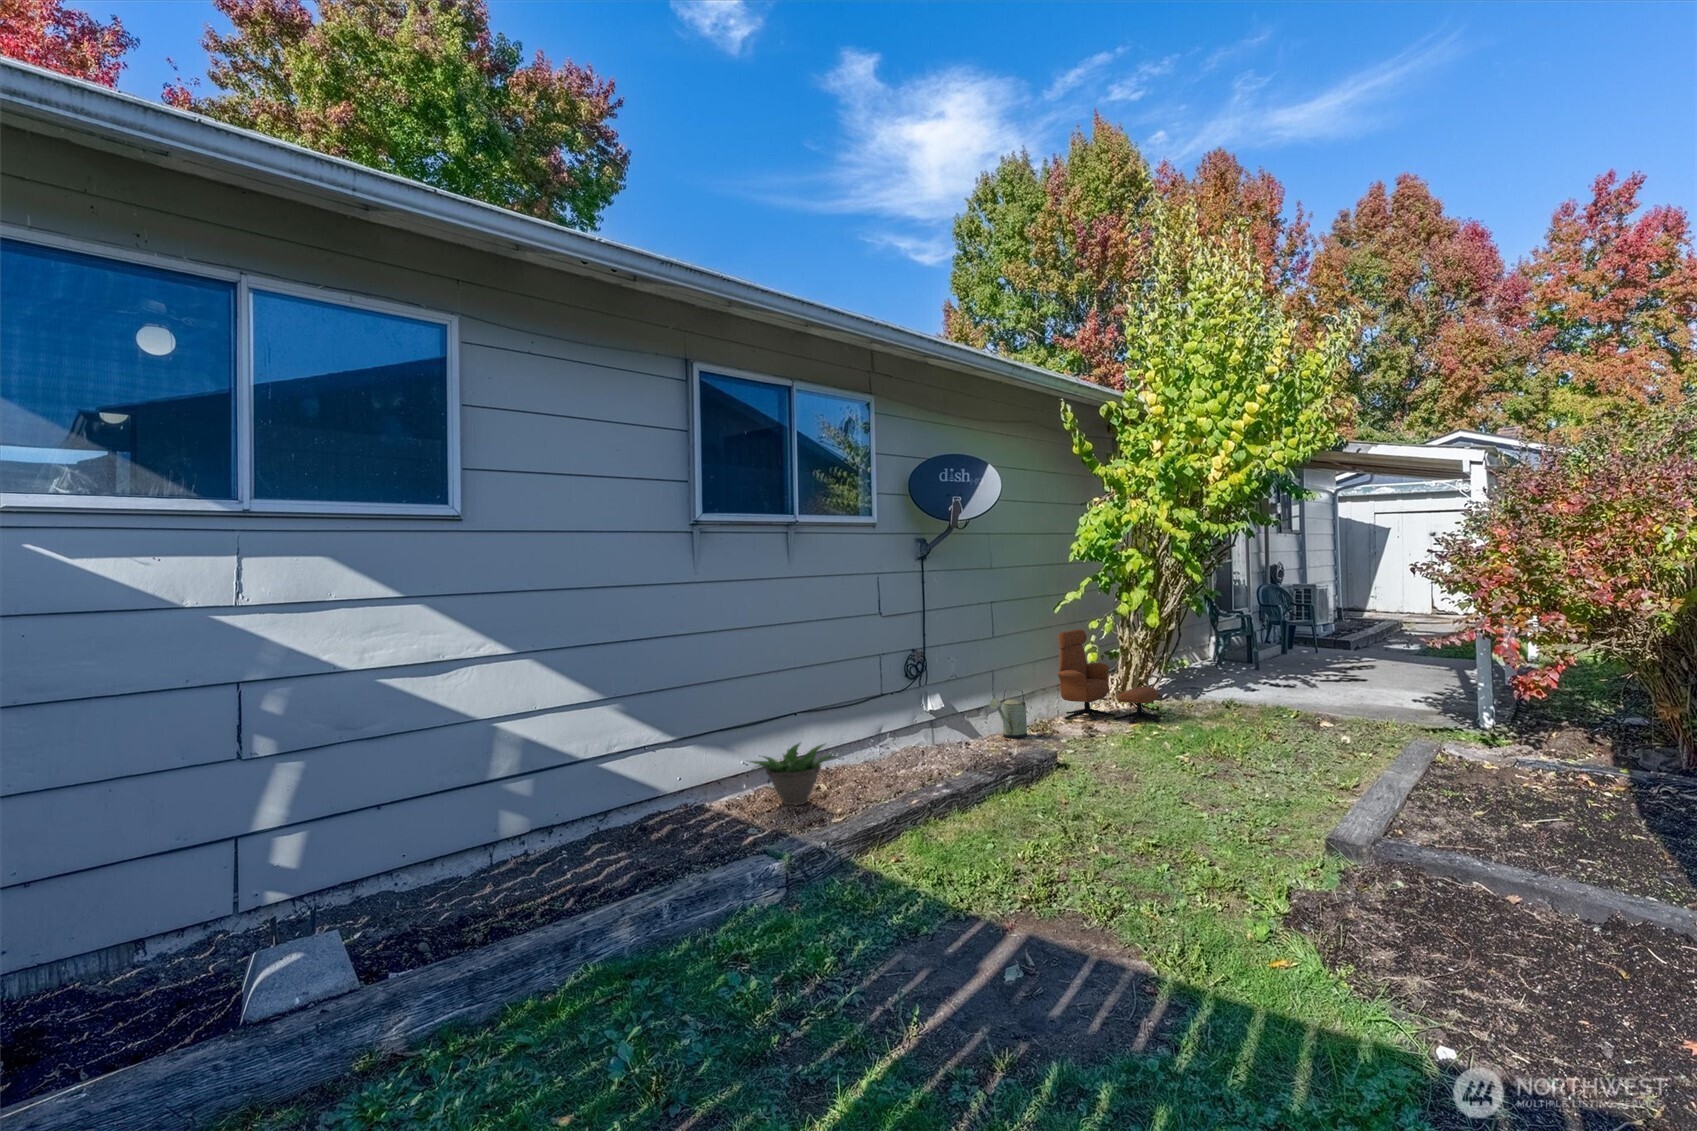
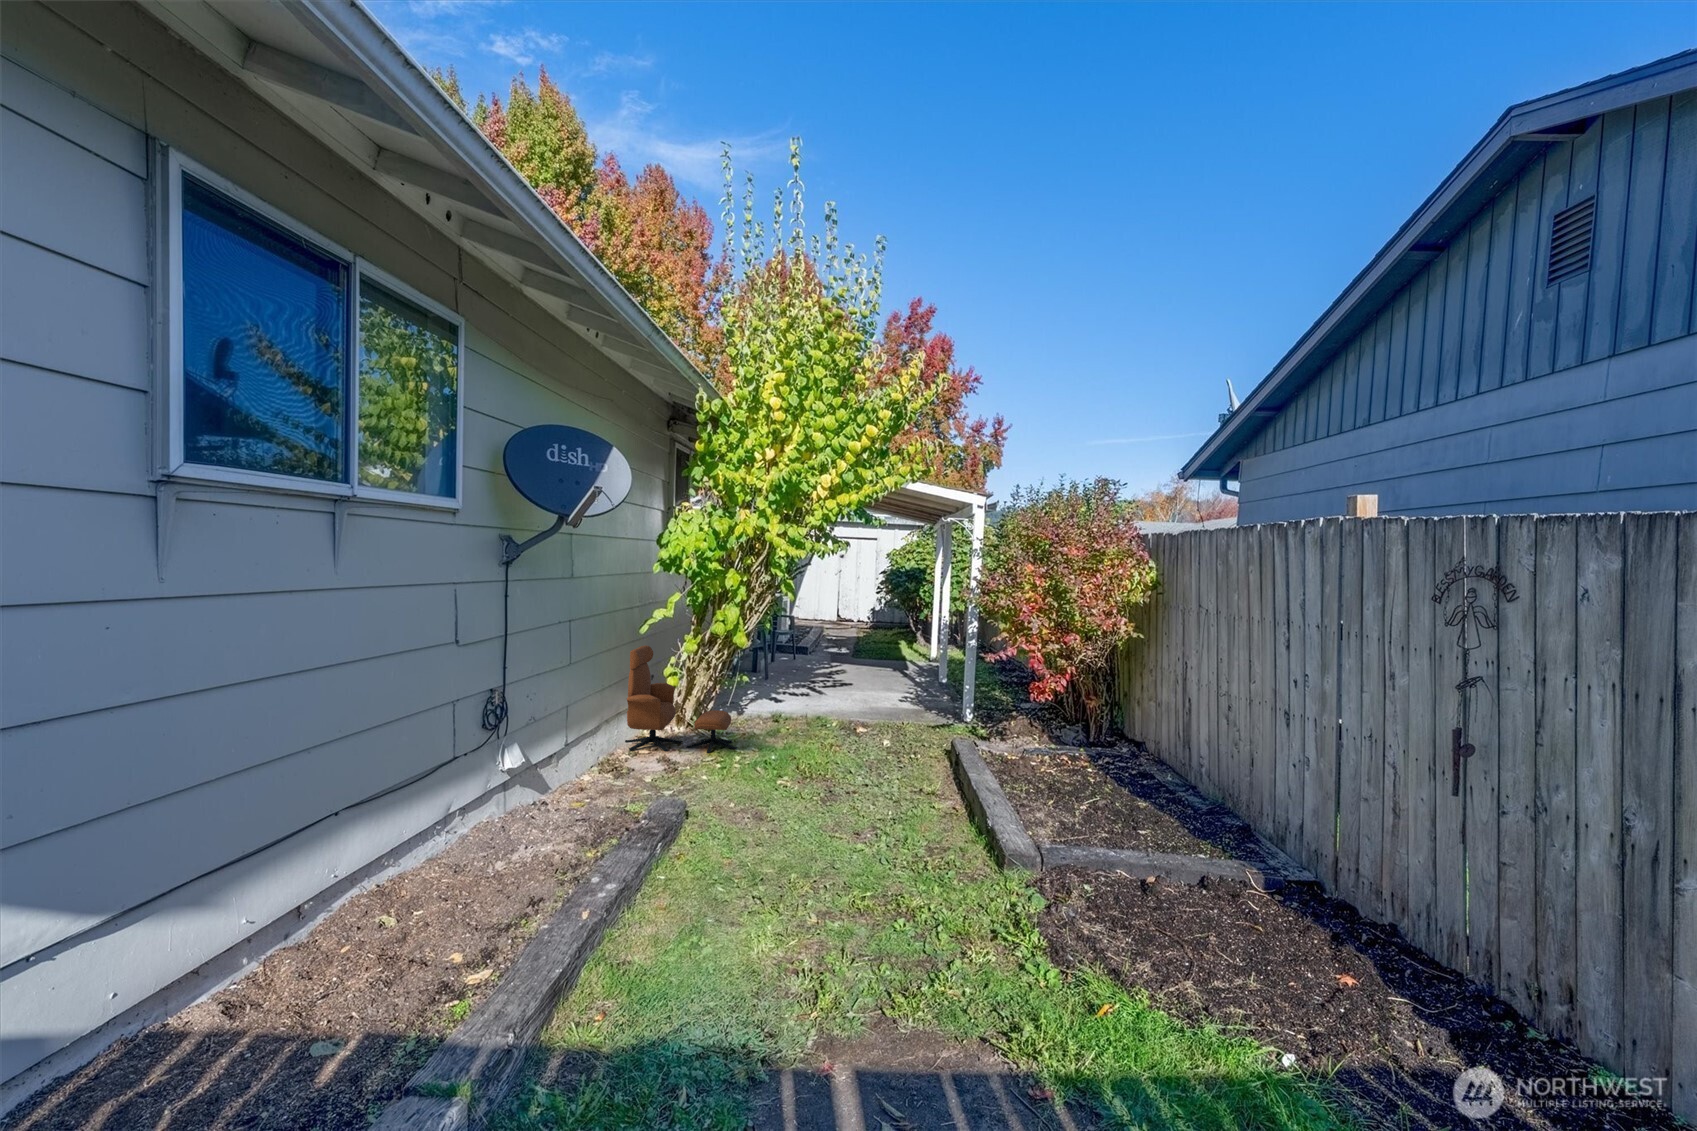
watering can: present [990,690,1027,738] -> none [570,724,607,785]
decorative plant: present [751,743,835,805] -> none [256,855,449,982]

